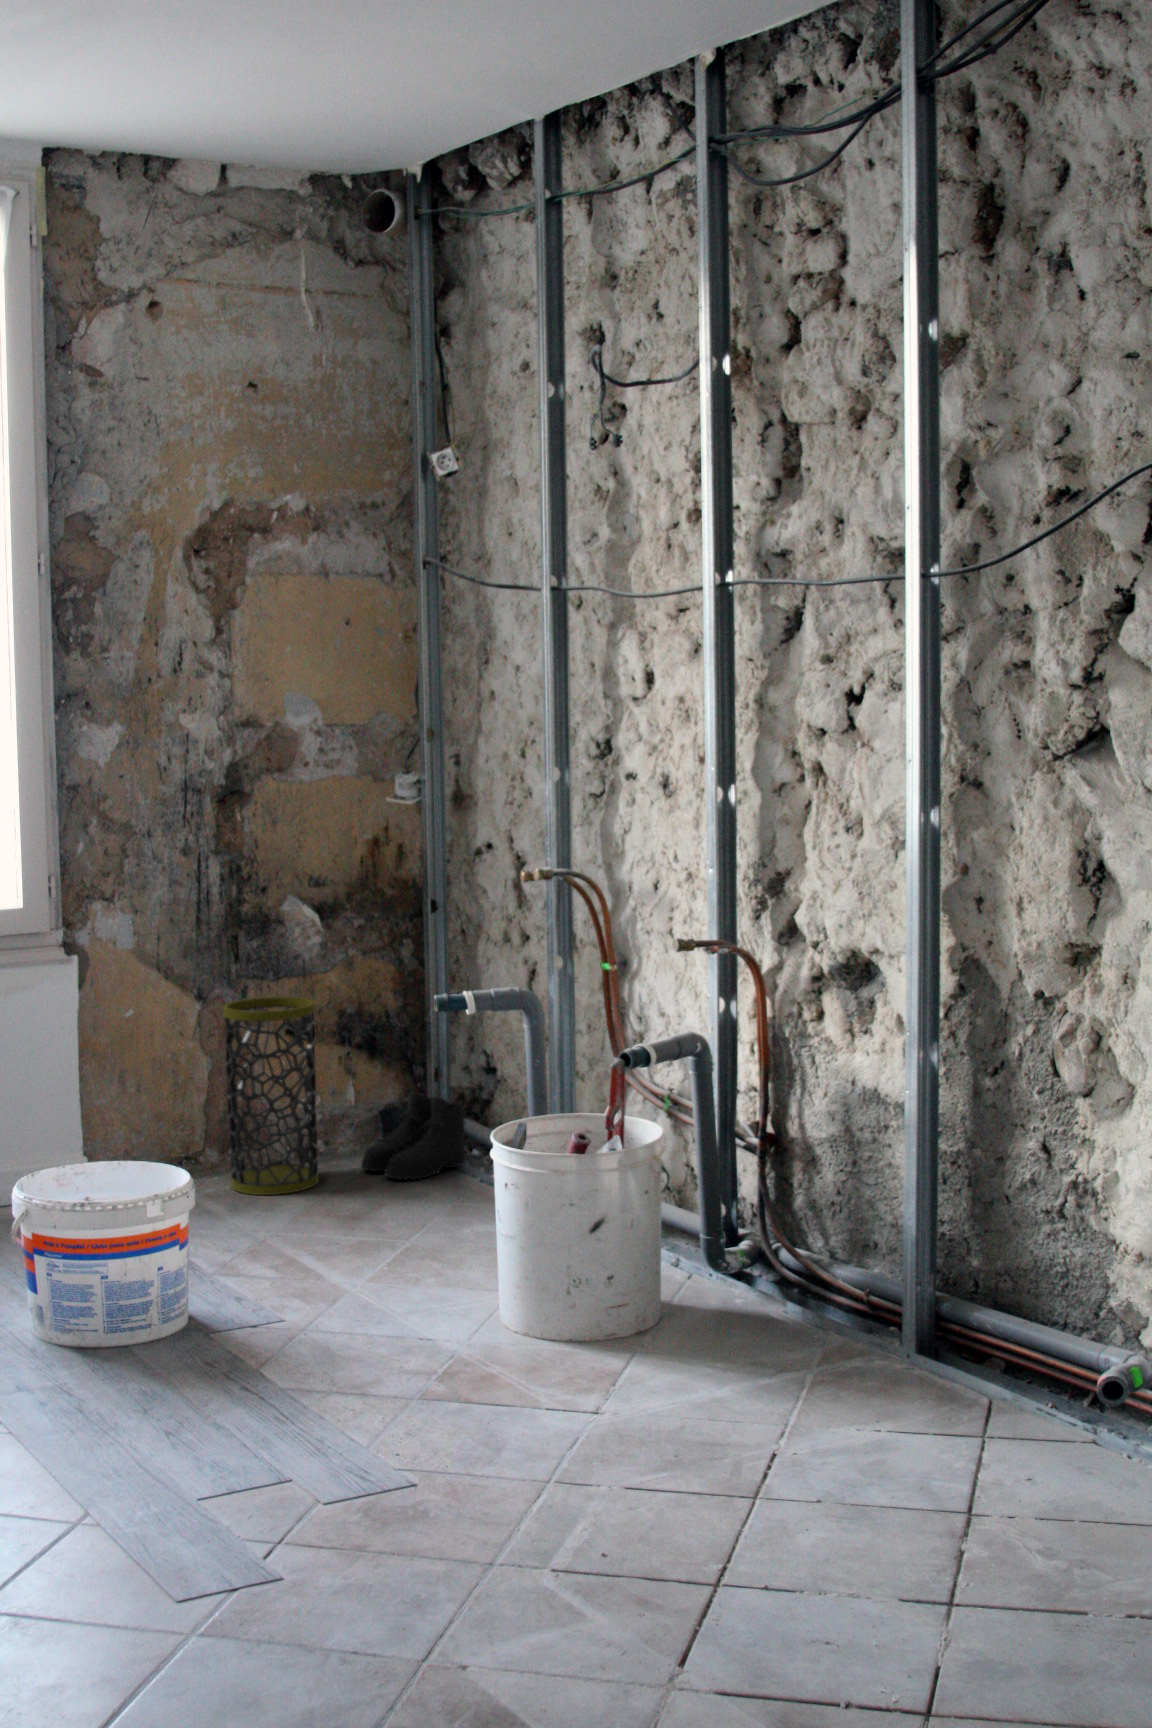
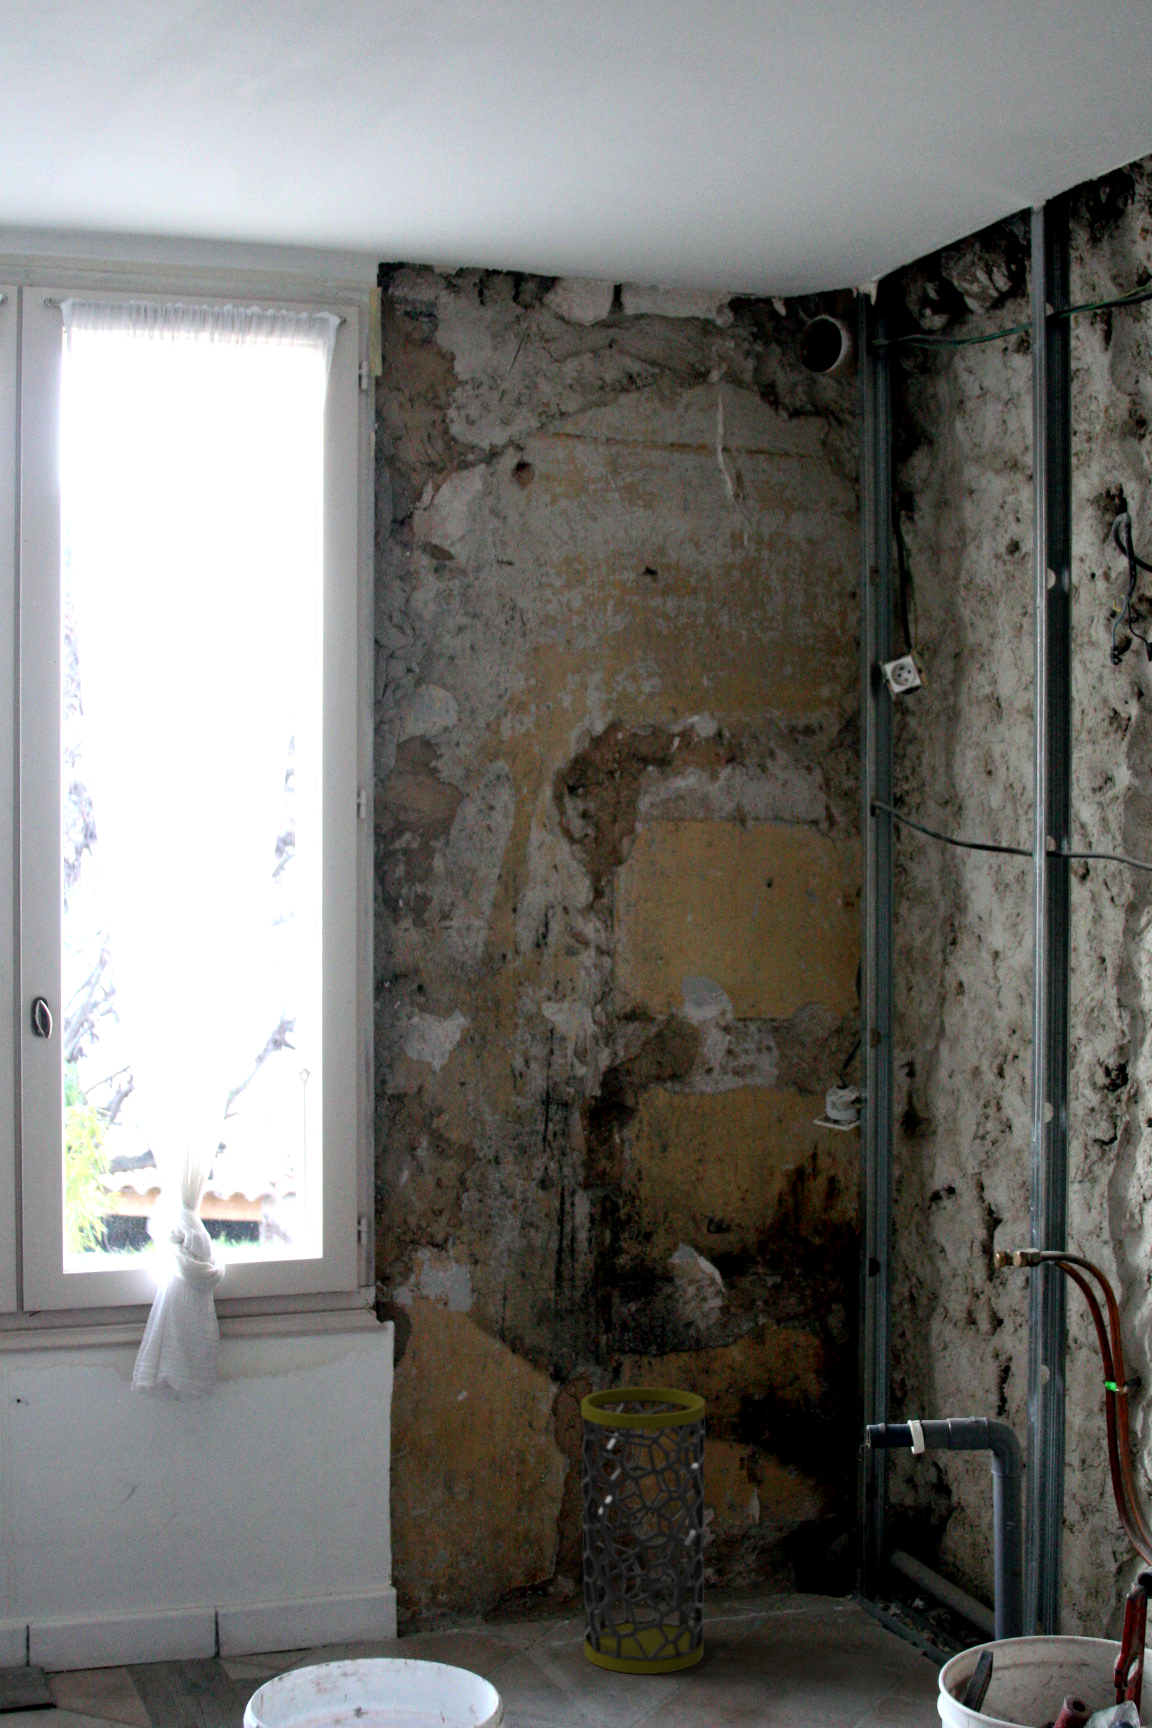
boots: present [361,1092,468,1180] -> none [763,1532,916,1668]

